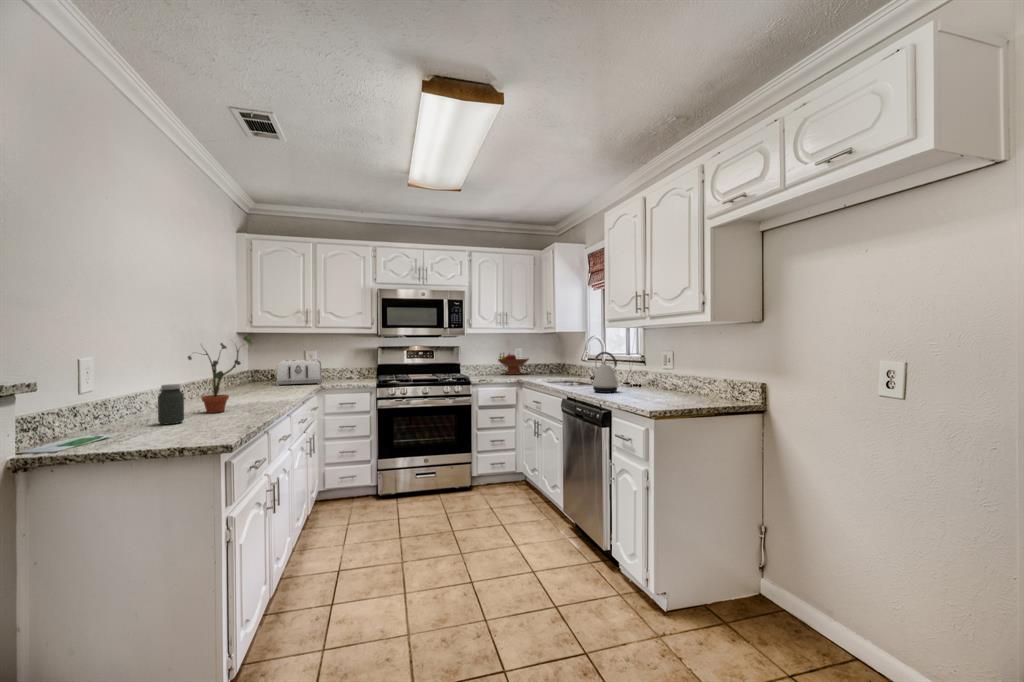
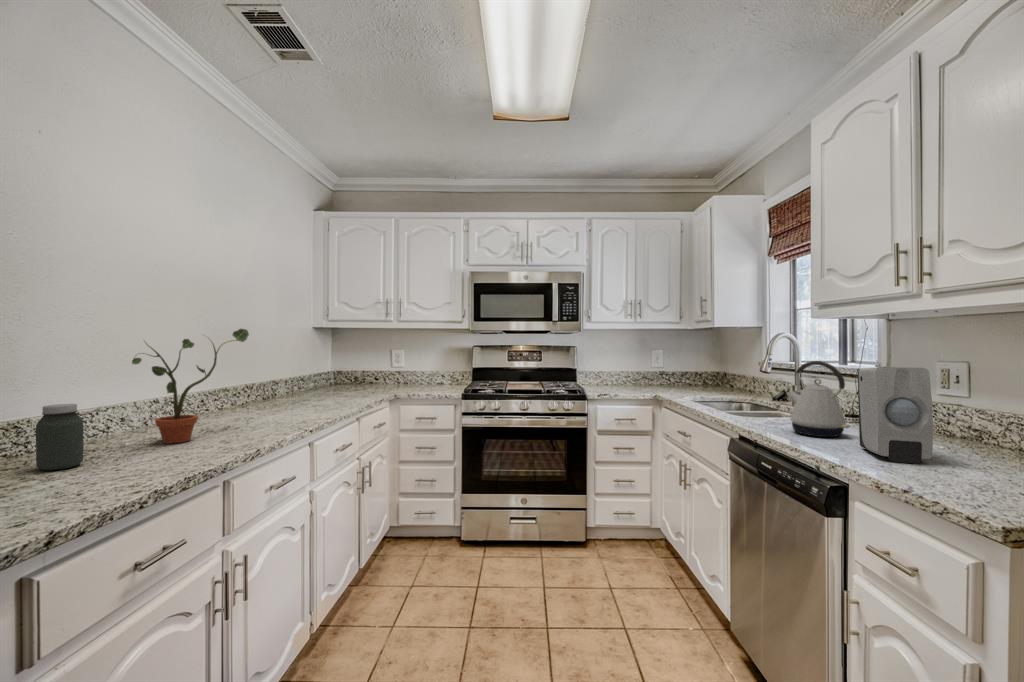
fruit bowl: present [498,353,529,375] -> none [626,356,673,386]
soap dispenser: none [620,353,647,399] -> present [858,367,933,464]
toaster: present [276,359,322,386] -> none [344,360,405,392]

